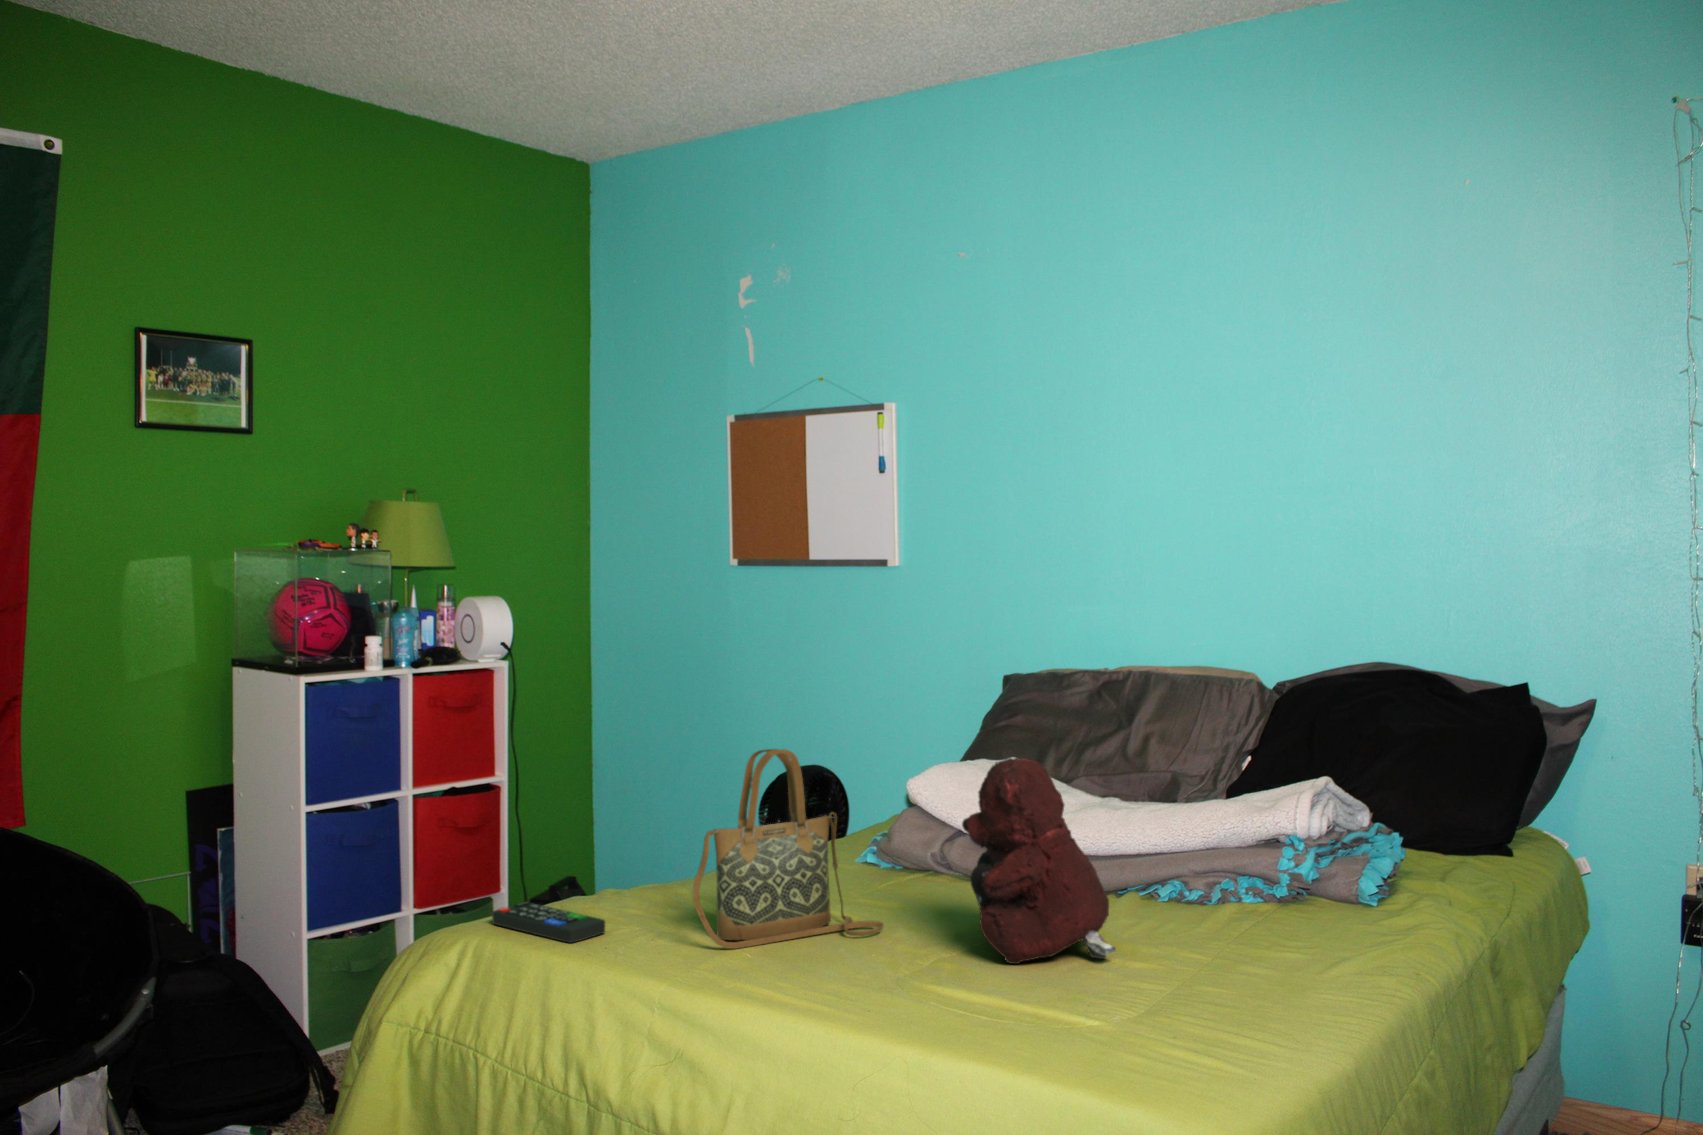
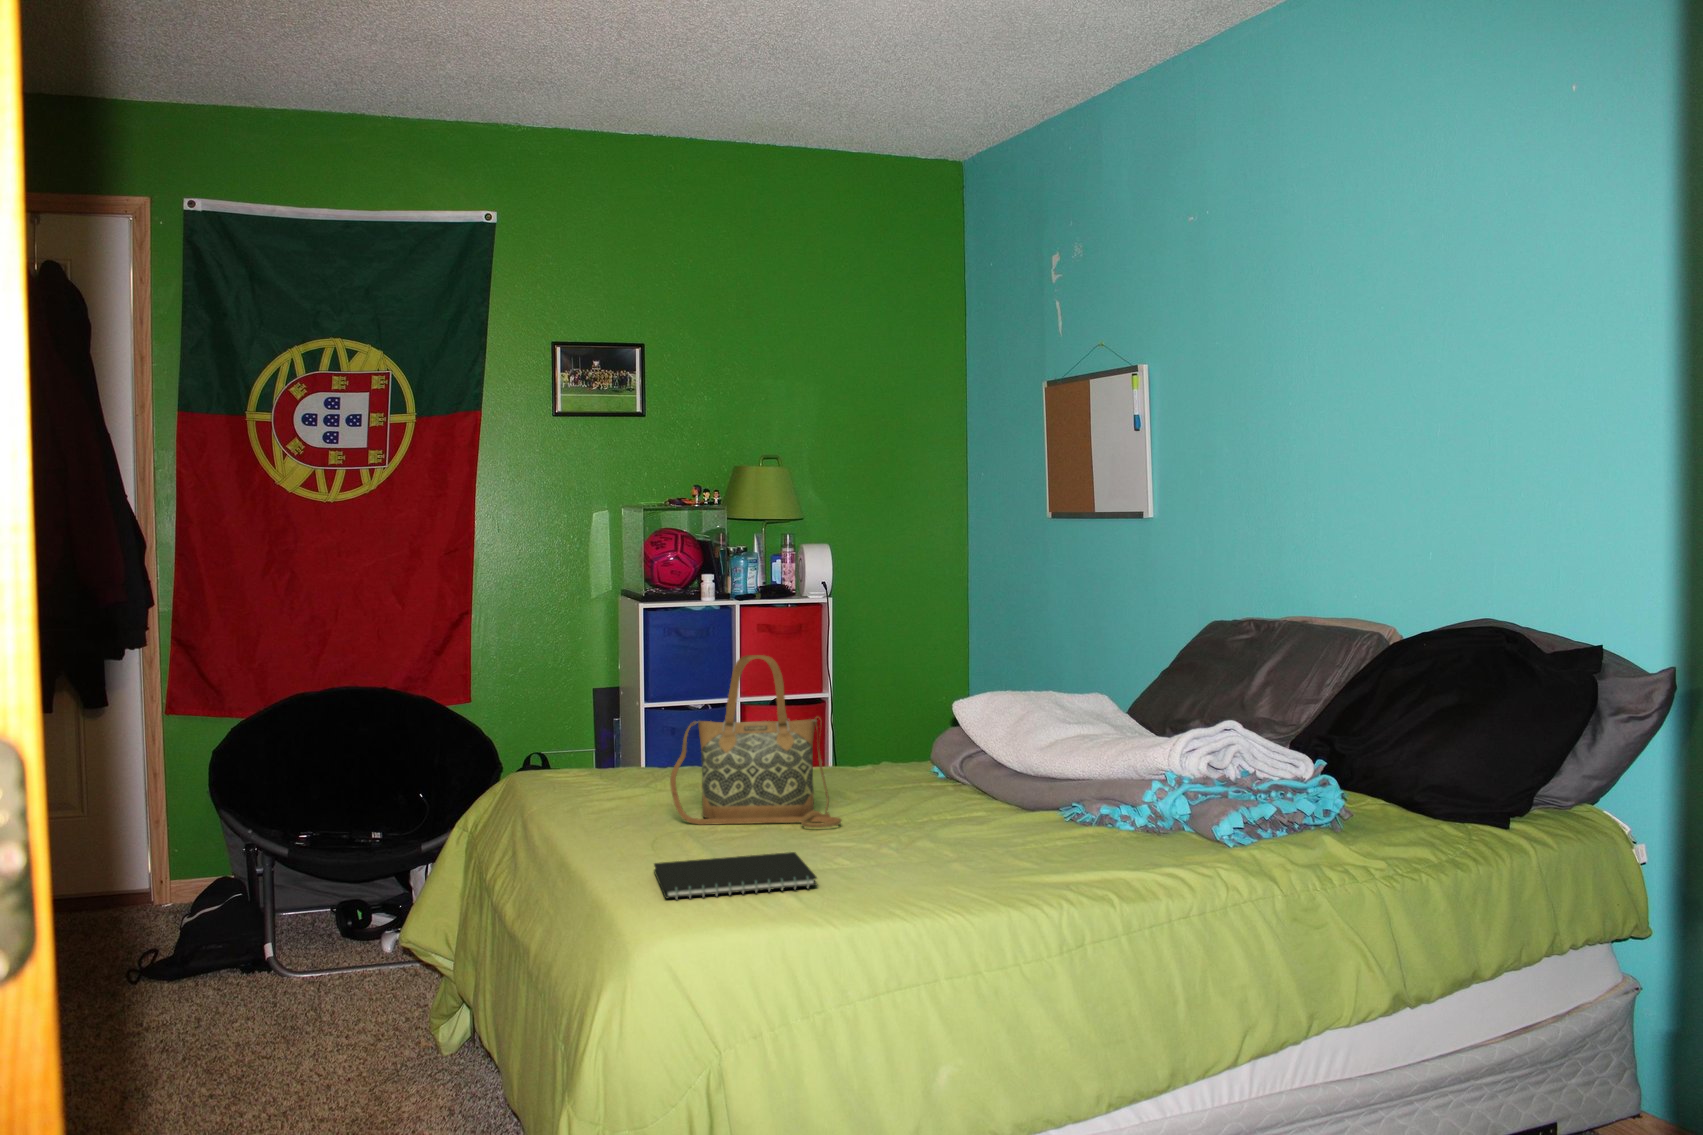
teddy bear: present [962,758,1116,964] -> none [858,669,1005,872]
remote control: present [492,902,605,943] -> none [580,774,637,806]
notebook: none [827,964,1017,1035] -> present [654,852,817,899]

